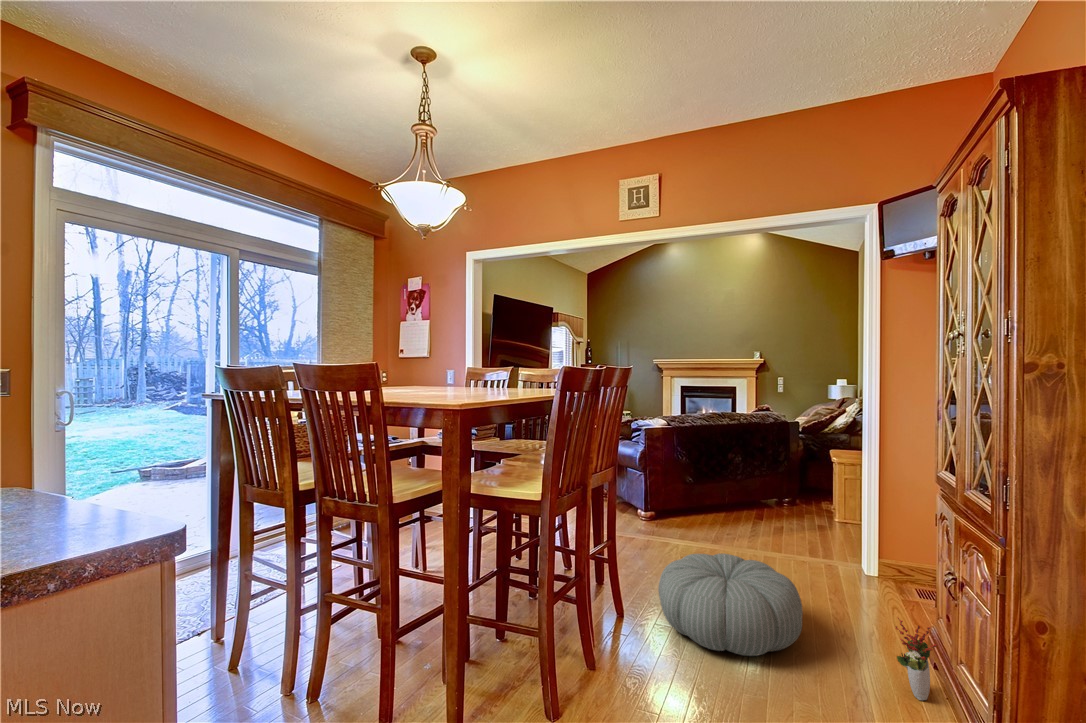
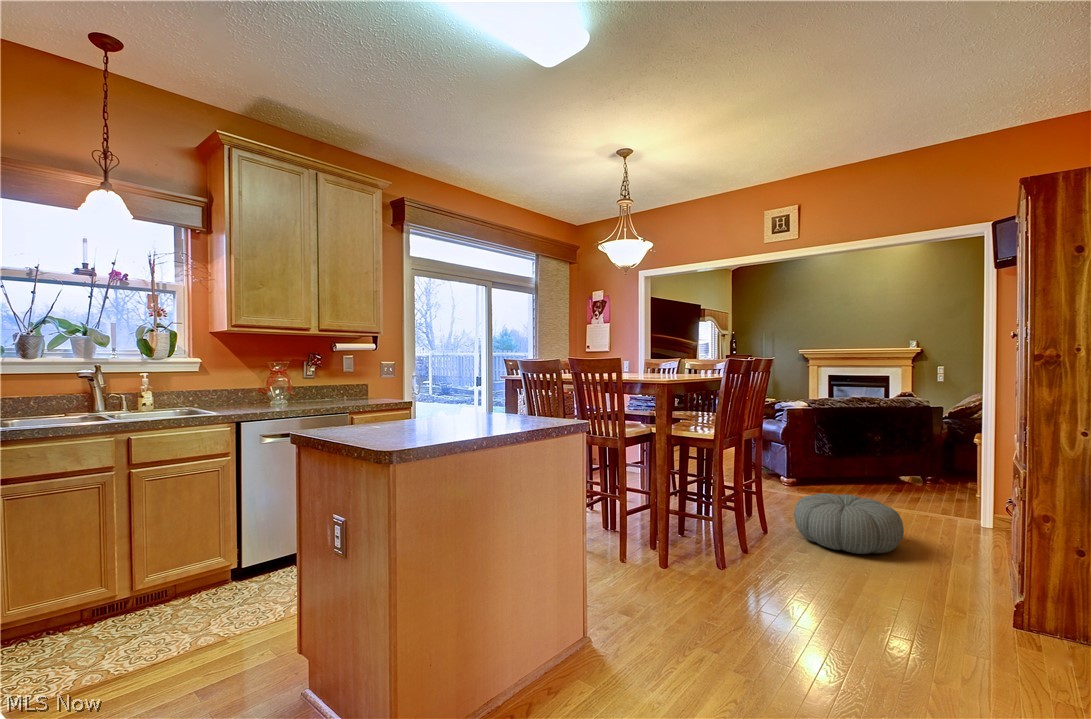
decorative plant: present [896,618,937,700] -> none [966,529,995,583]

